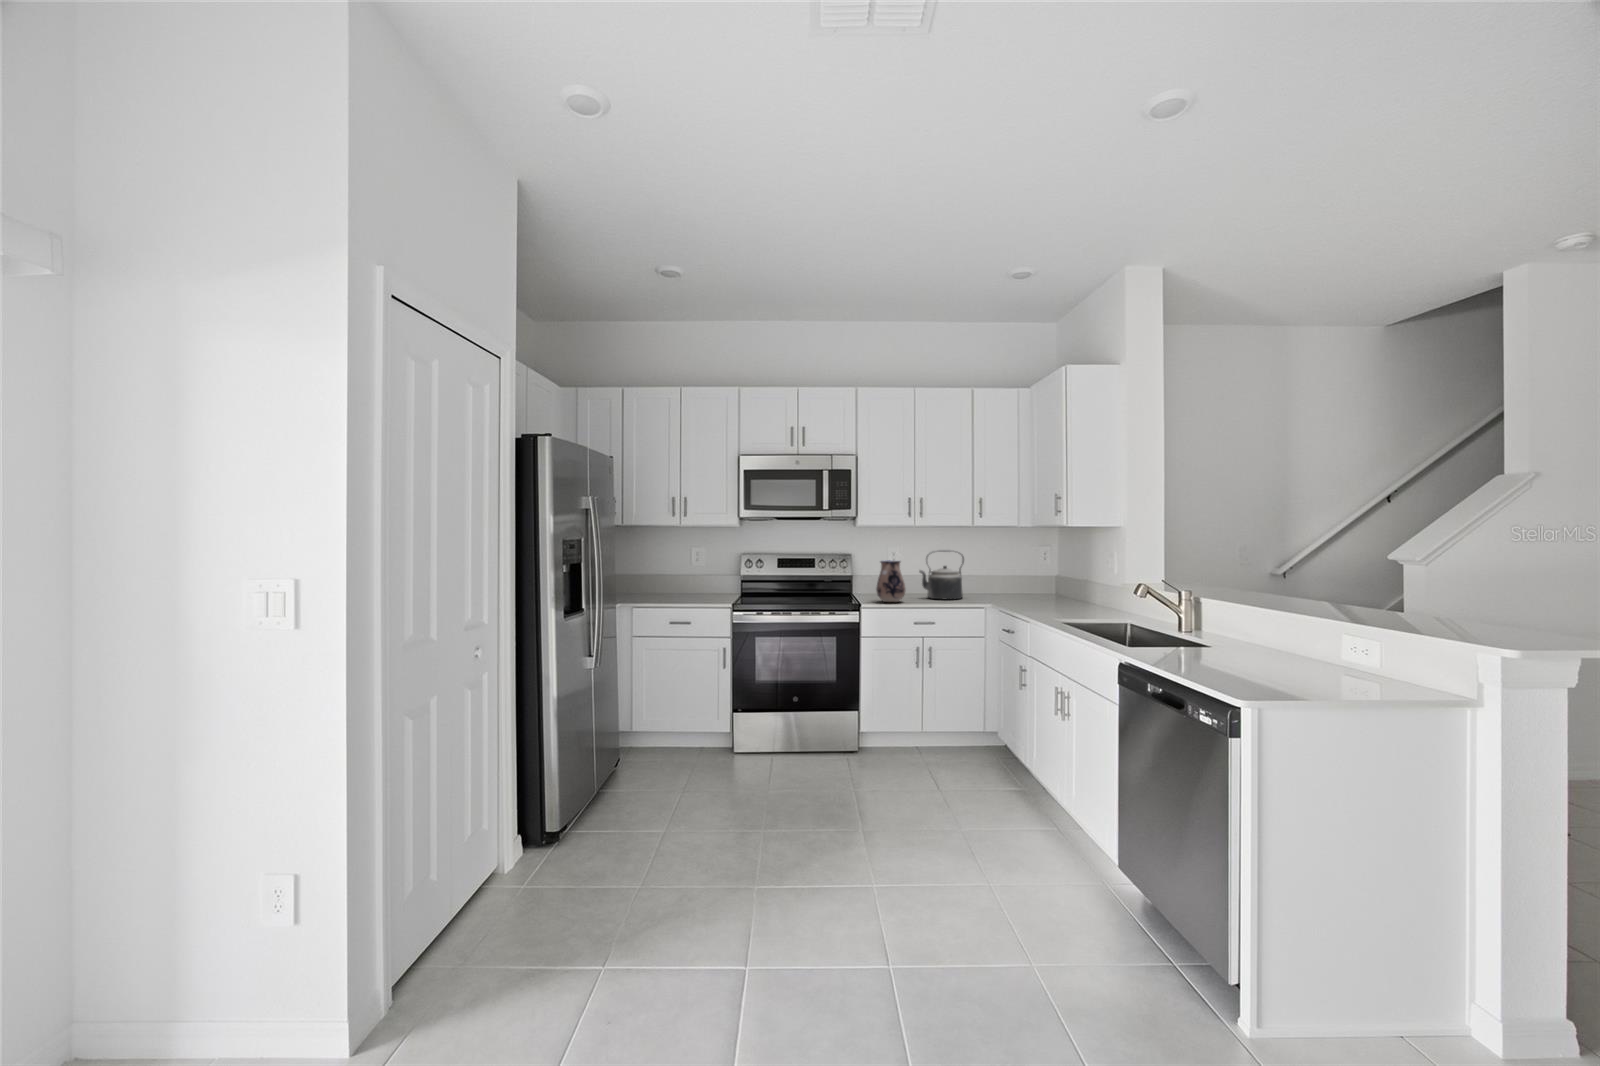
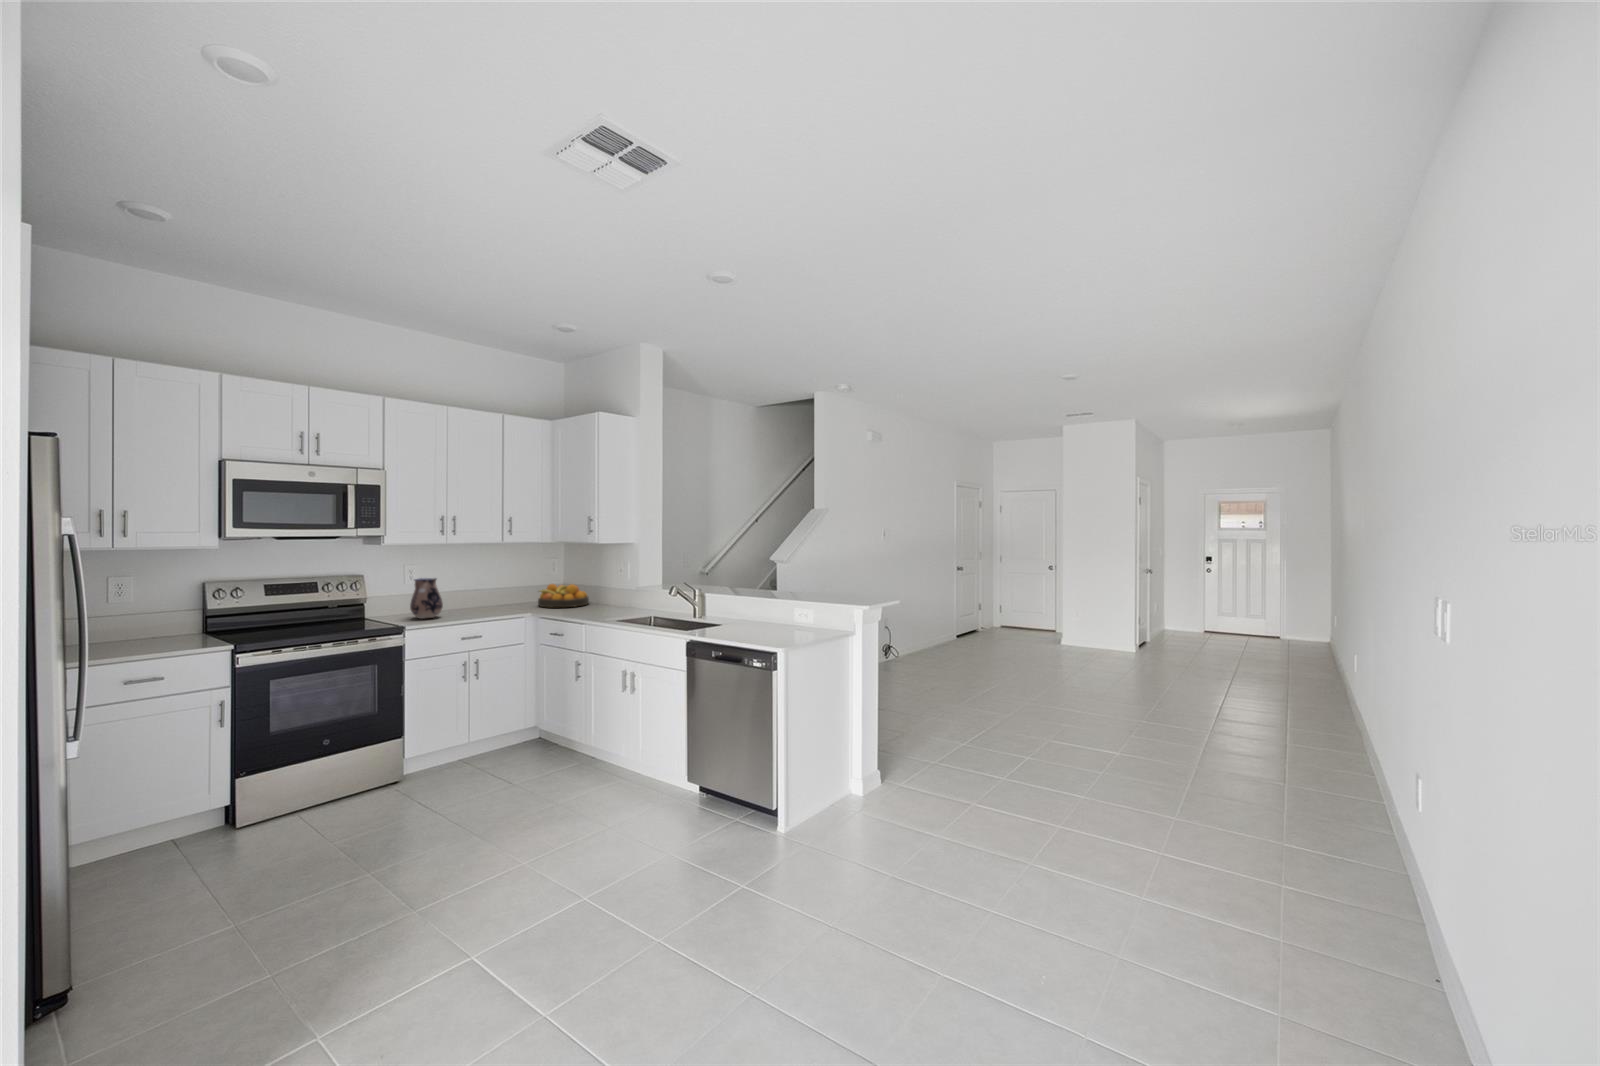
kettle: present [919,551,964,599] -> none [447,565,489,610]
fruit bowl: none [1009,576,1073,606] -> present [538,584,589,607]

